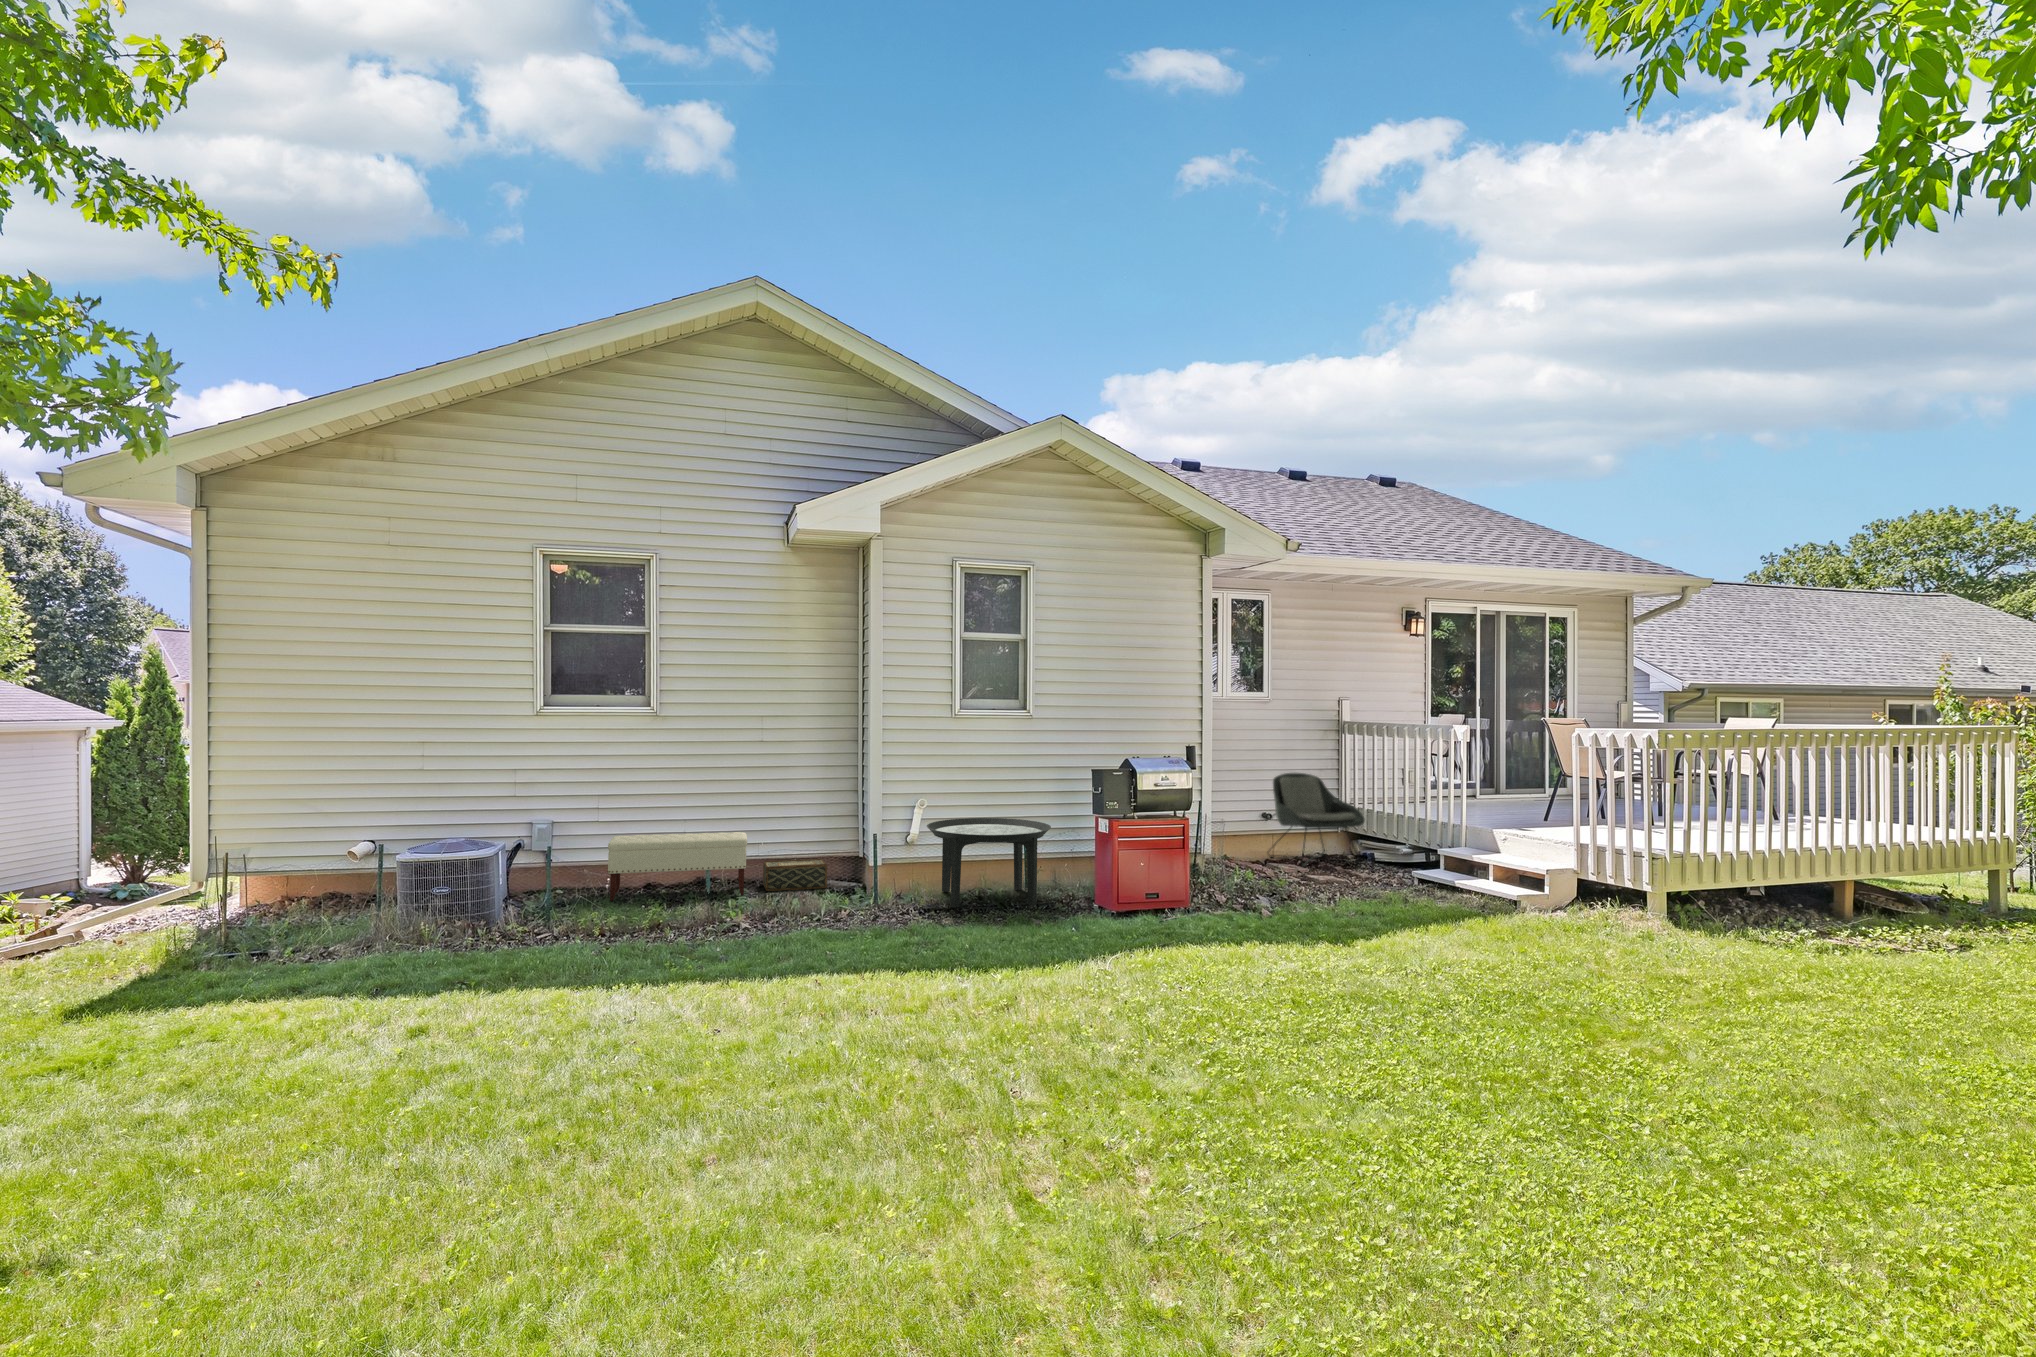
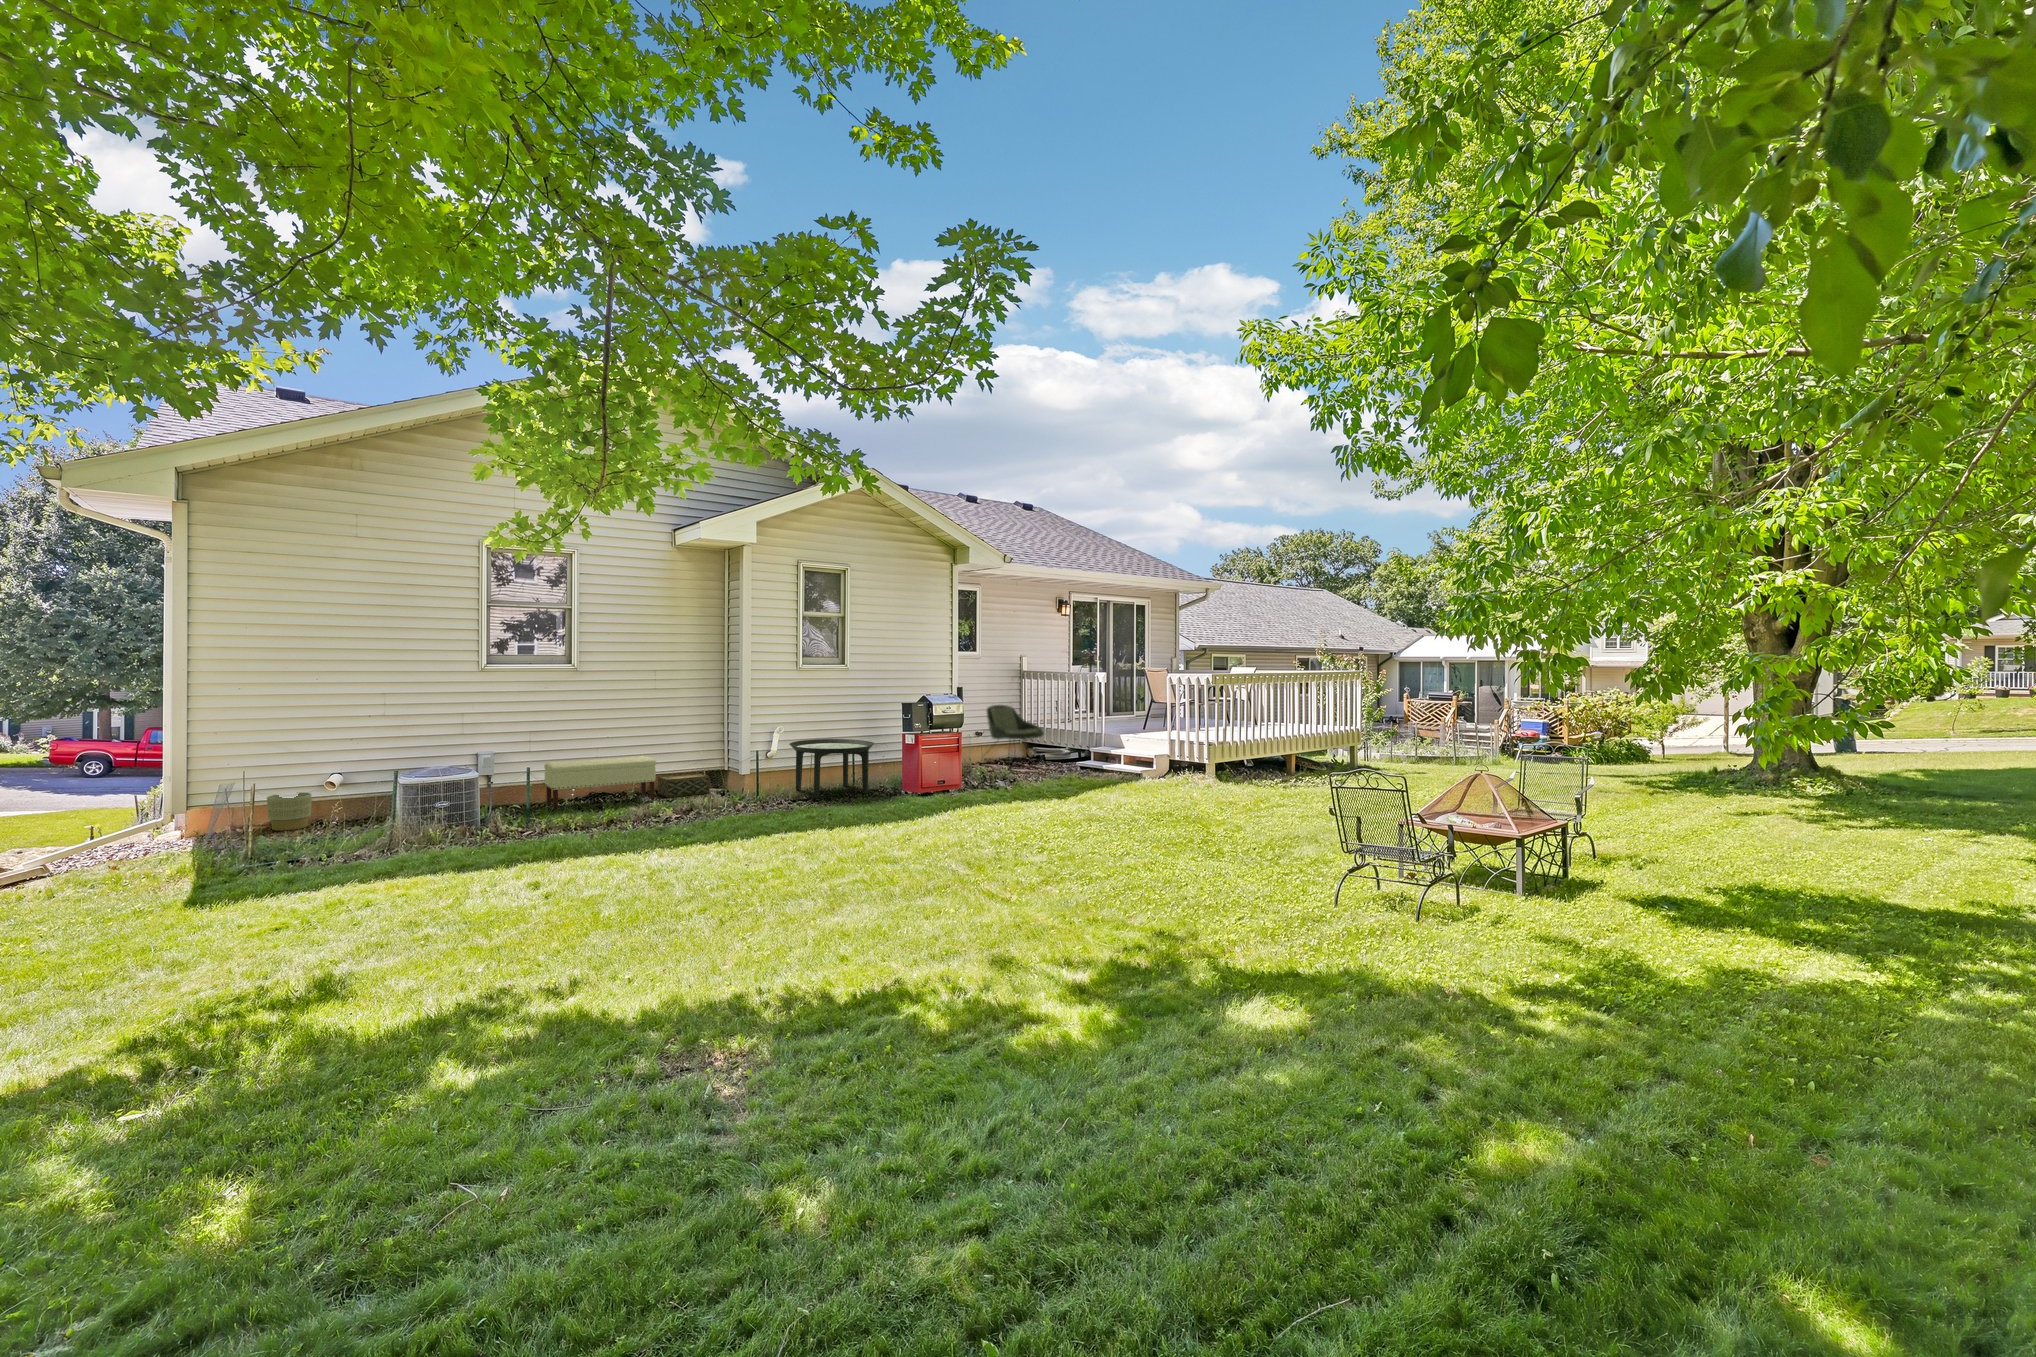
planter: none [294,860,345,907] -> present [267,793,312,831]

